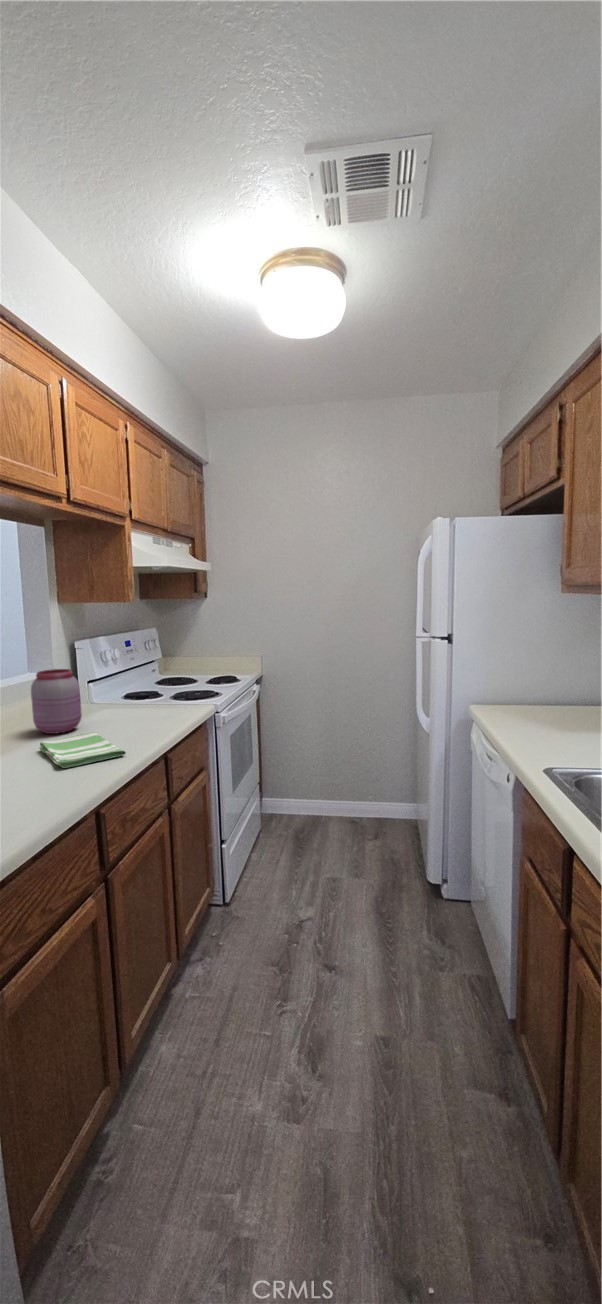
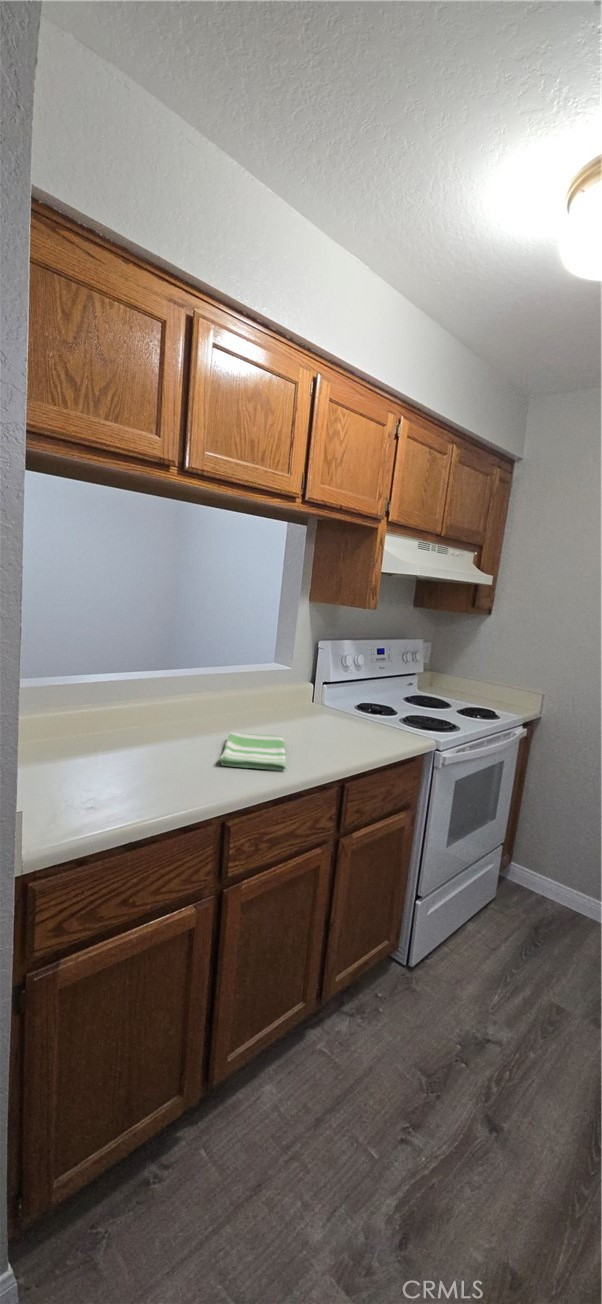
jar: present [31,669,82,734] -> none [246,664,292,728]

